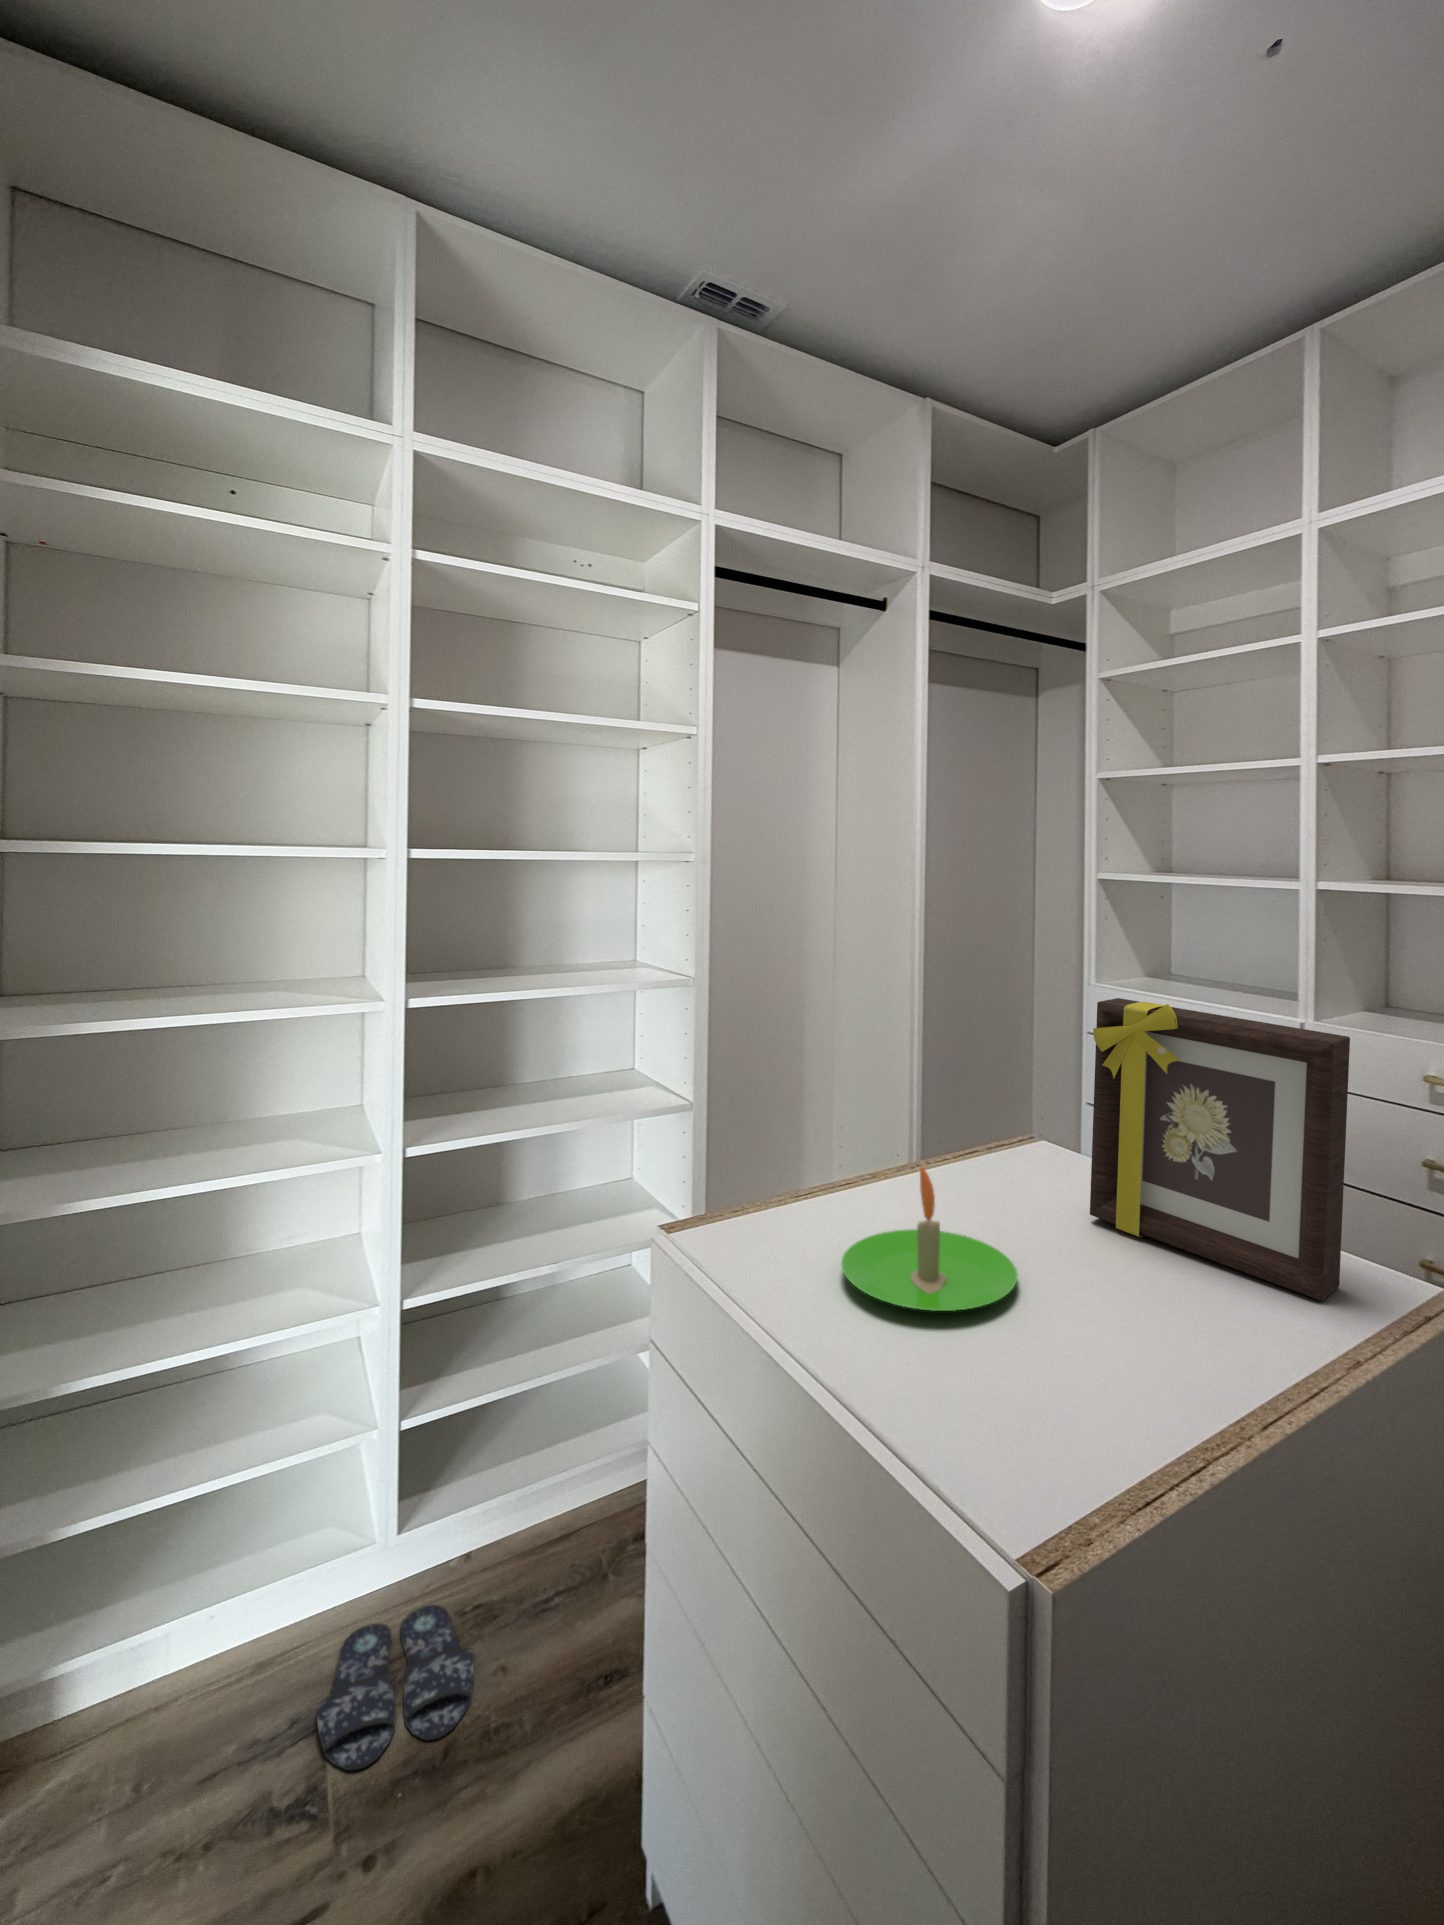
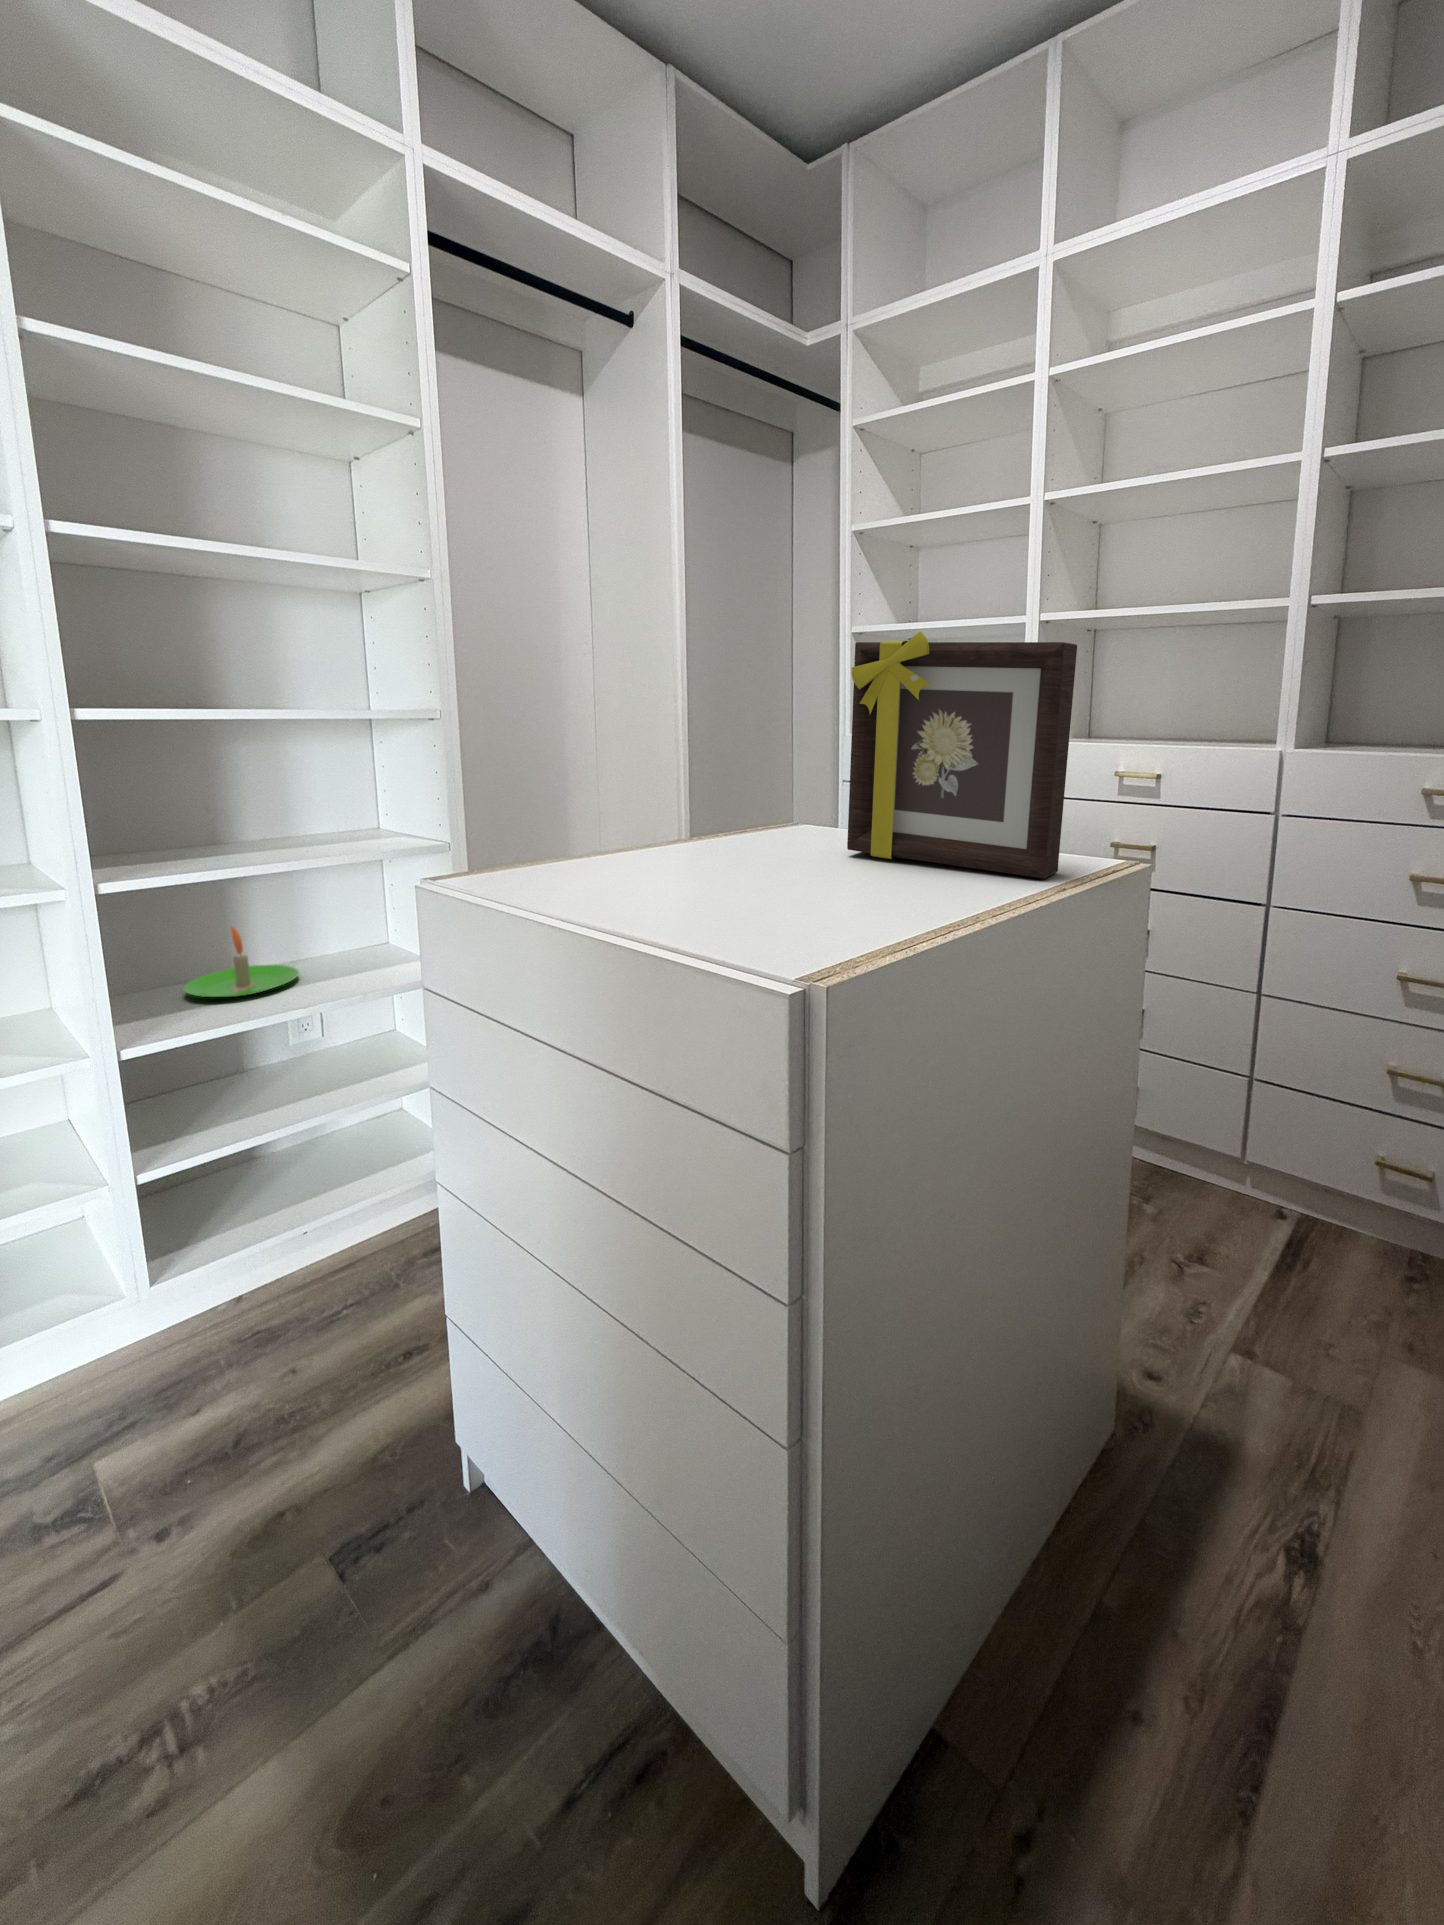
candle: present [841,1167,1018,1311] -> present [184,927,299,997]
slippers: present [317,1605,474,1770] -> none [69,1338,252,1484]

